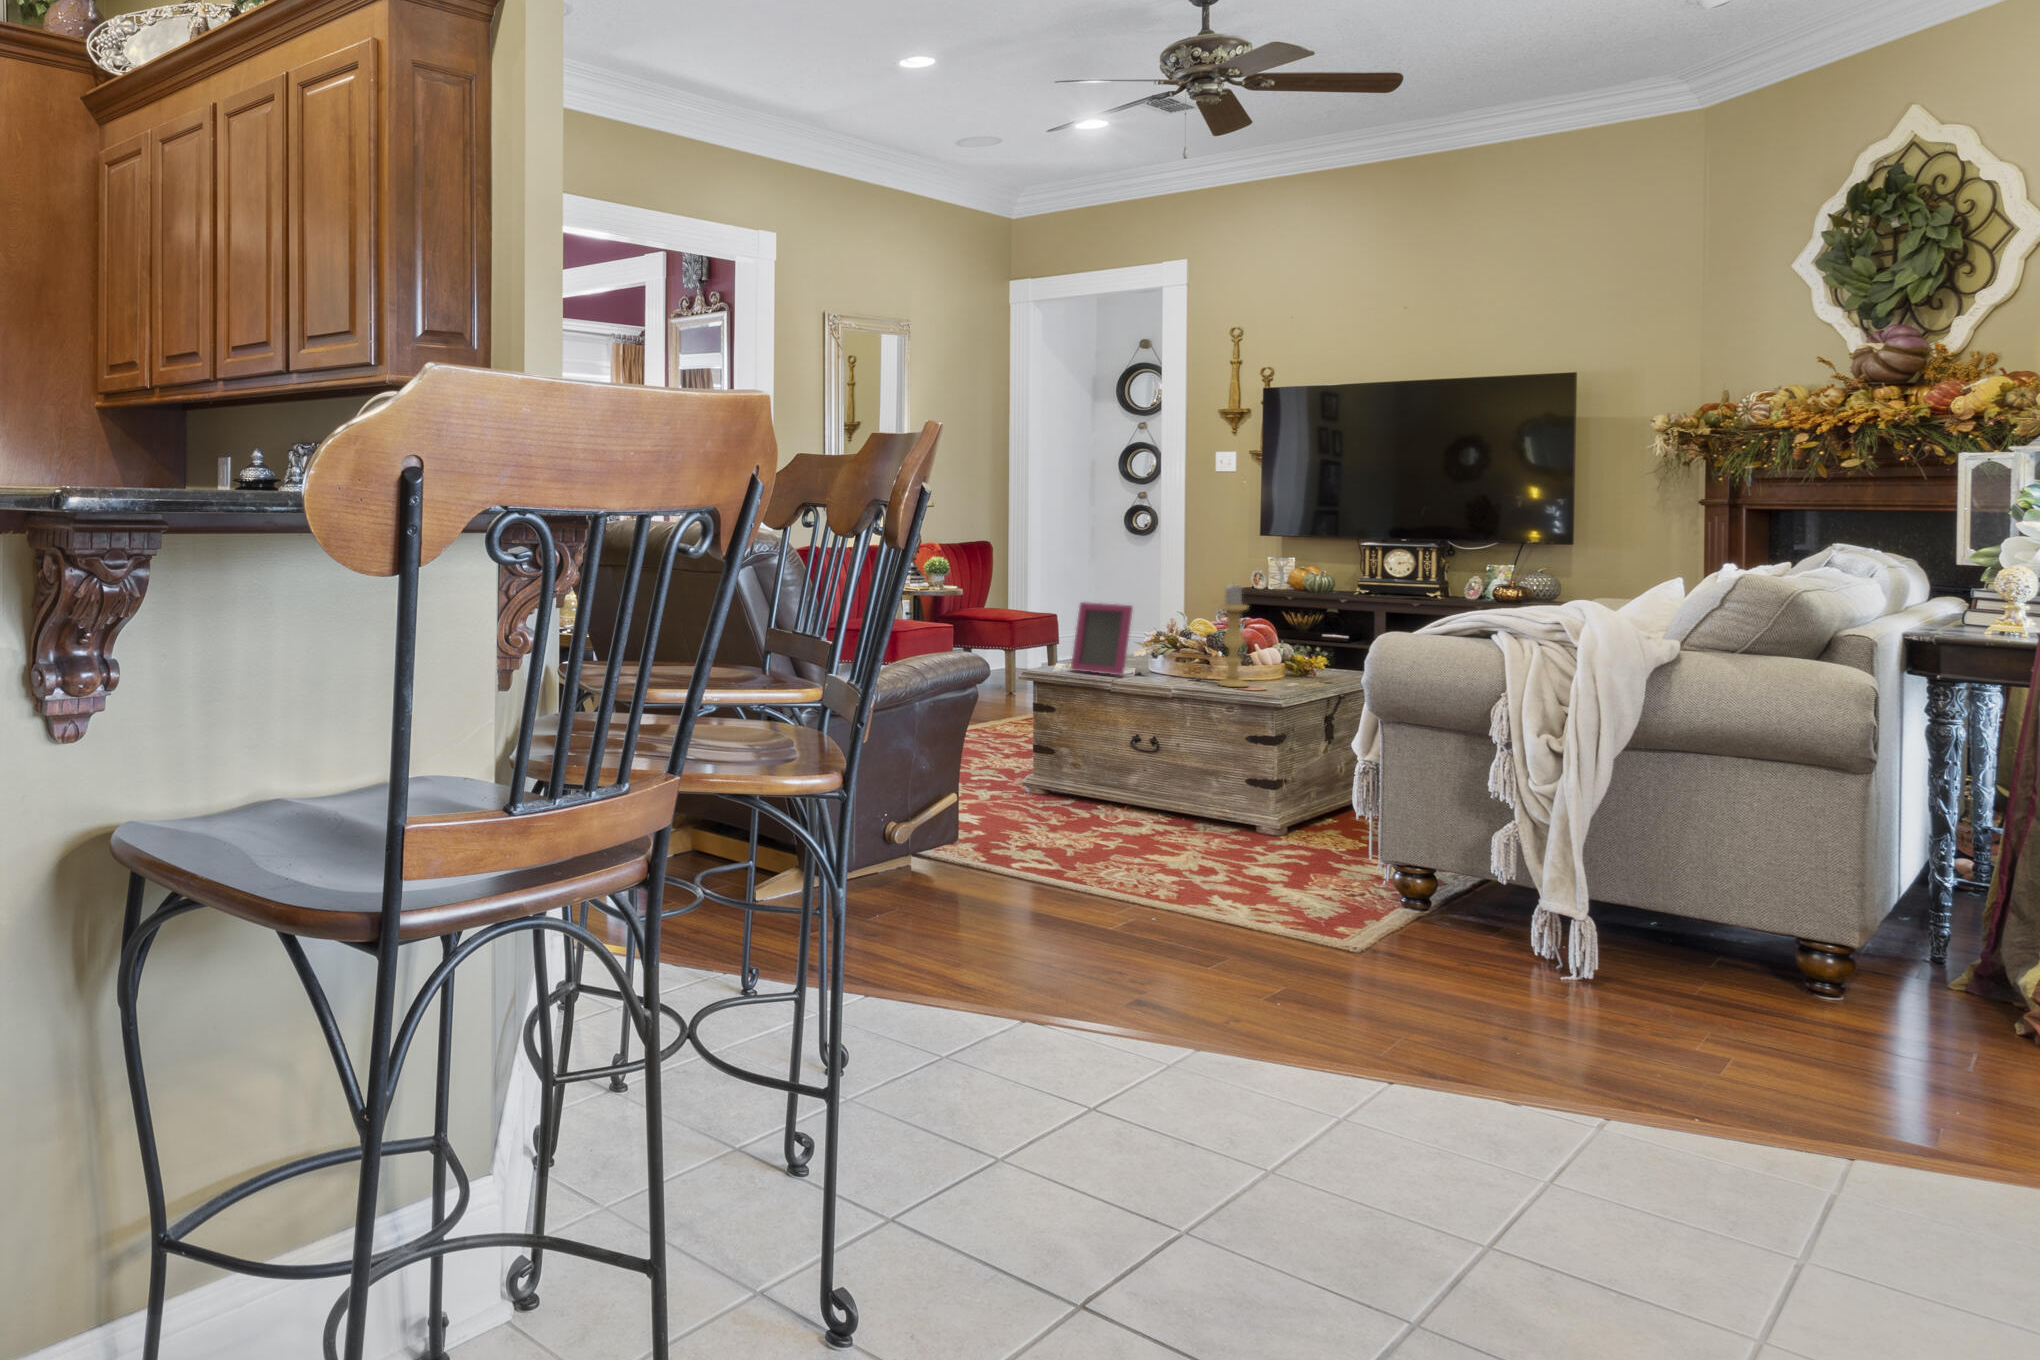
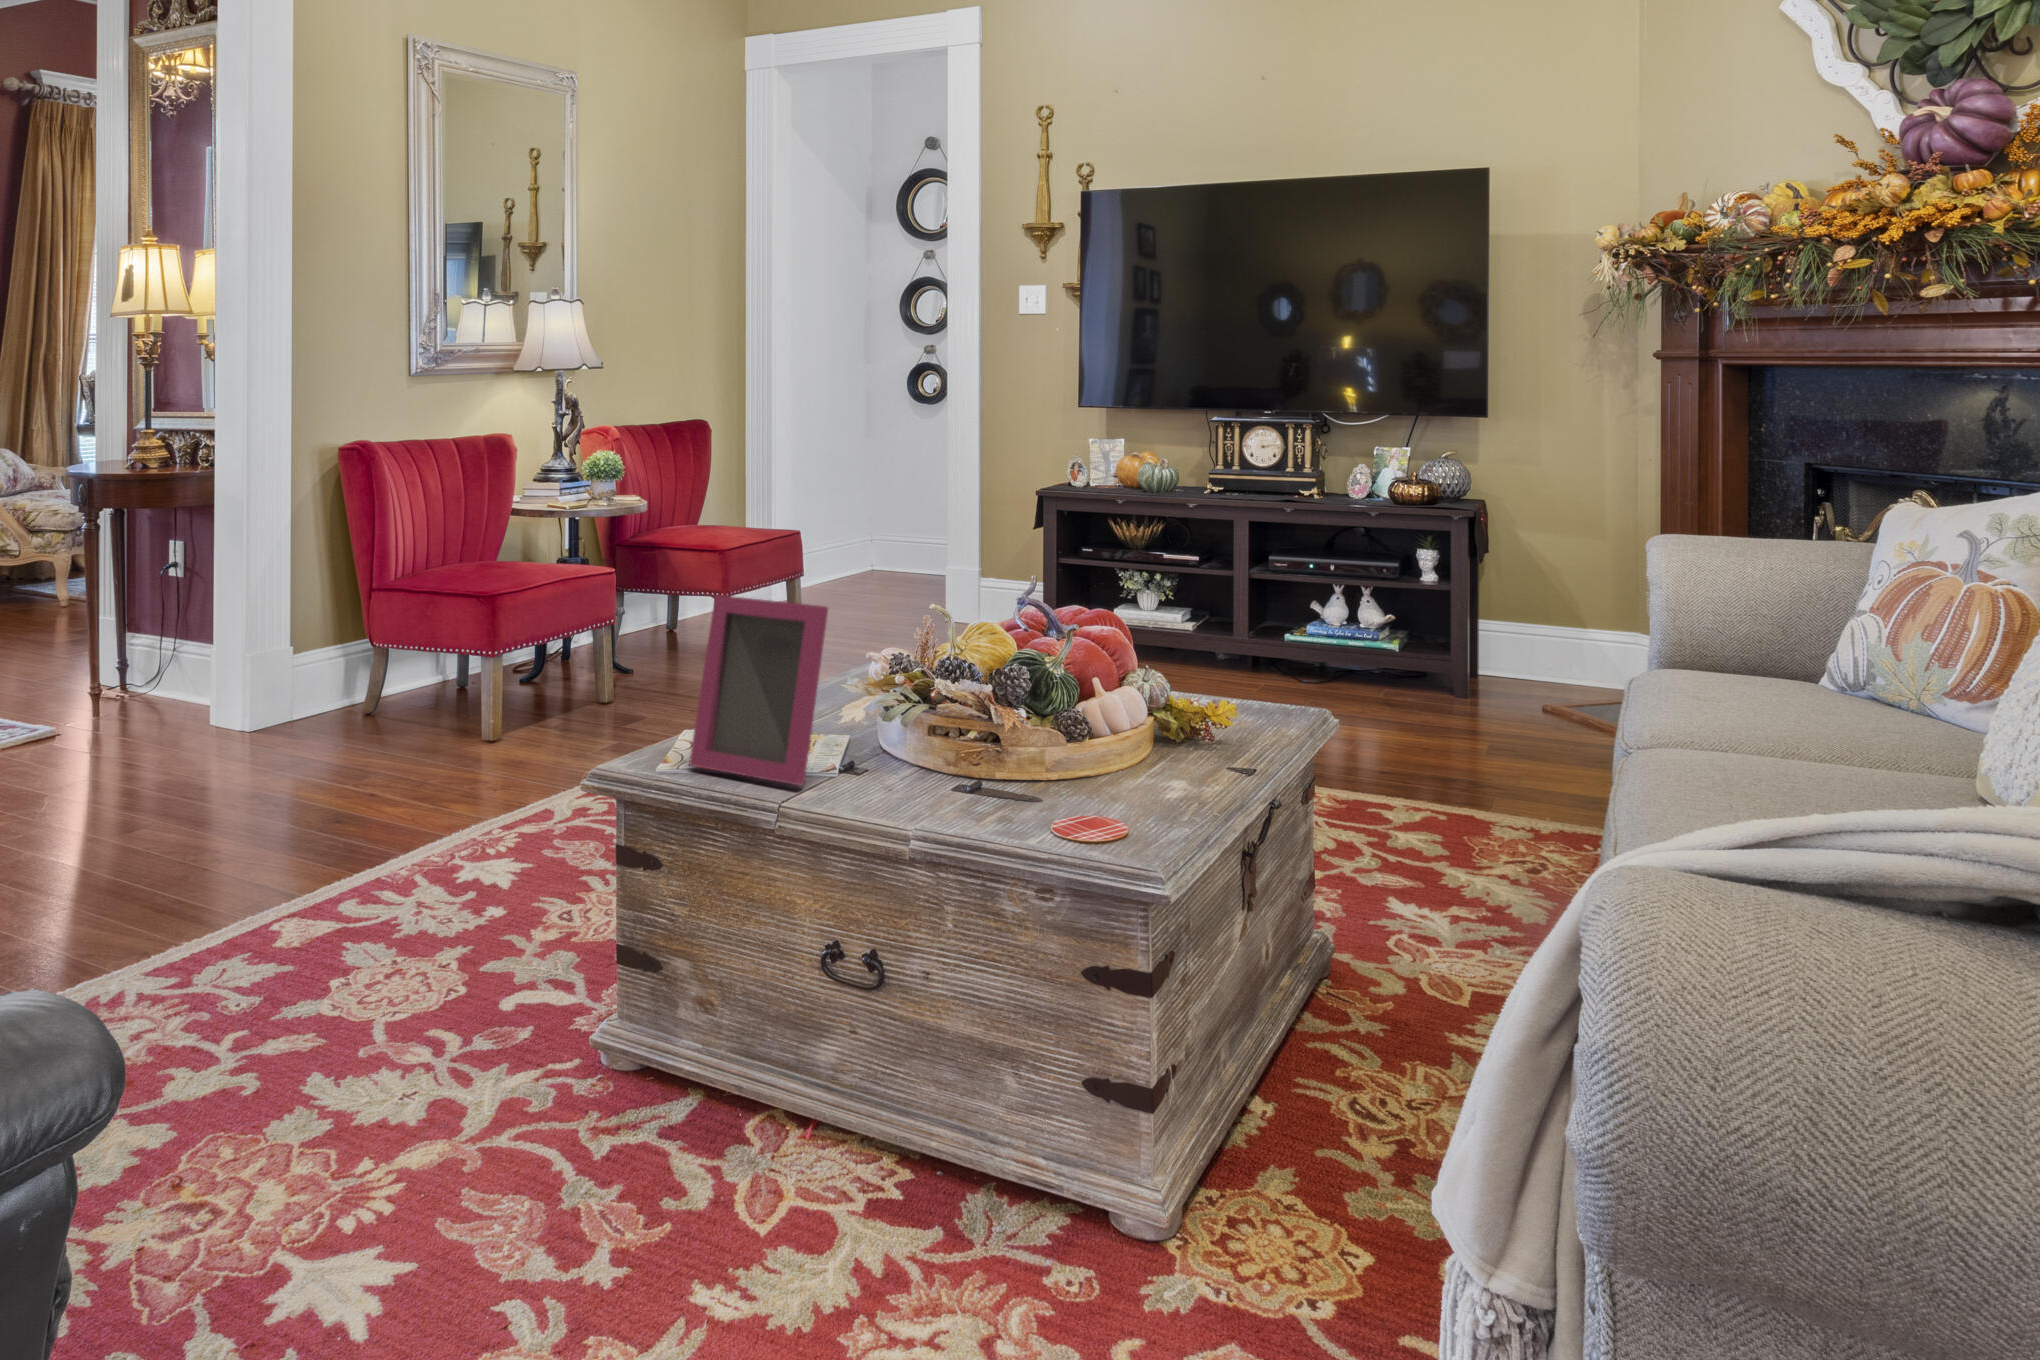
candle holder: present [1218,585,1248,687] -> none [1016,552,1087,821]

